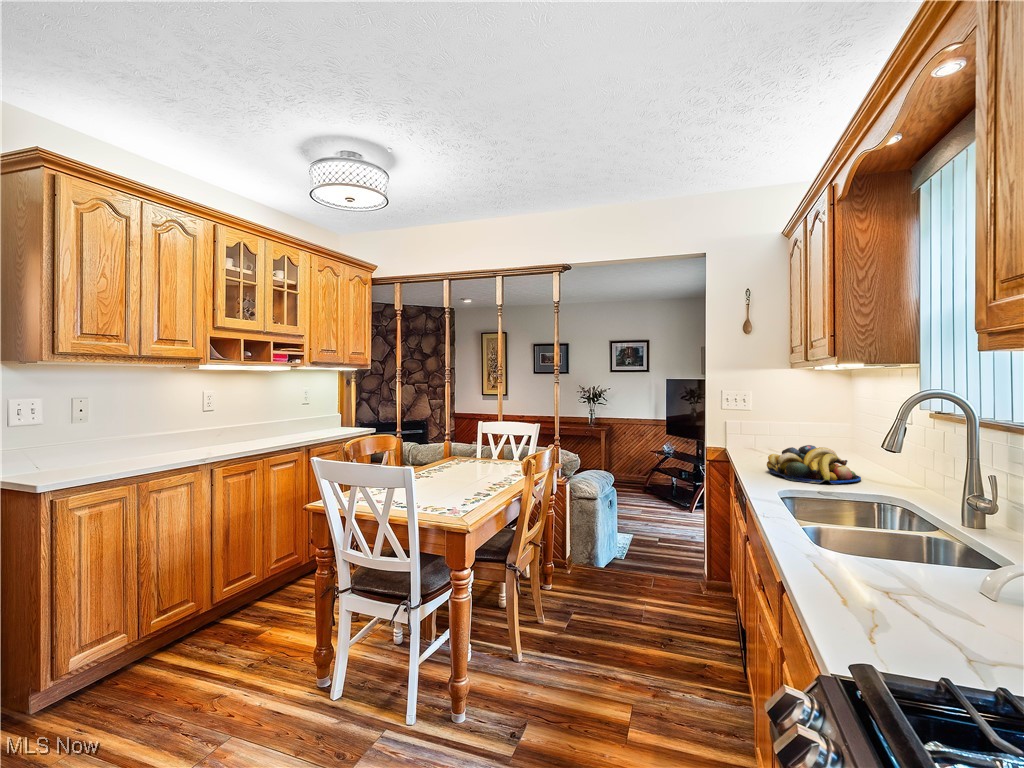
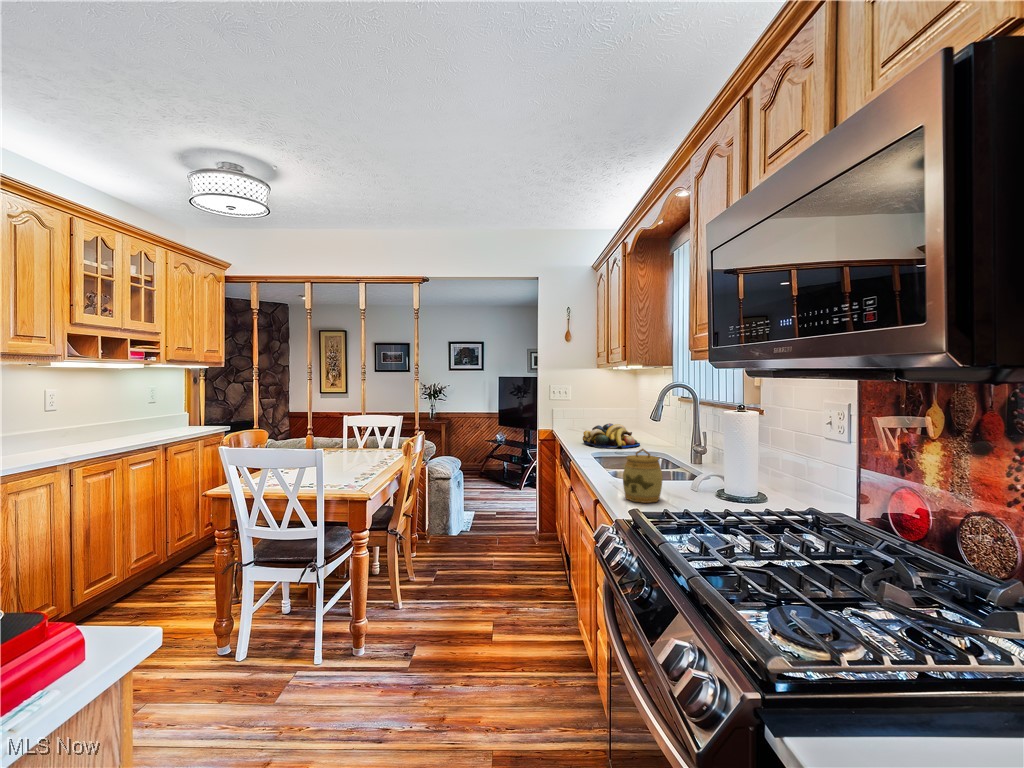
jar: none [839,513,927,620] -> present [623,449,663,503]

